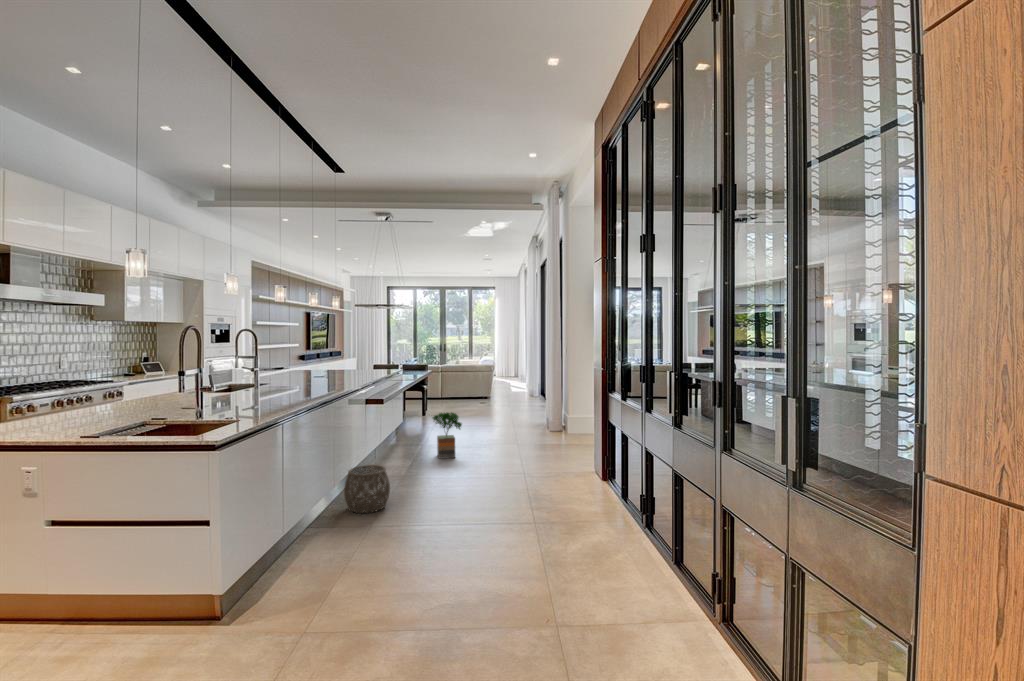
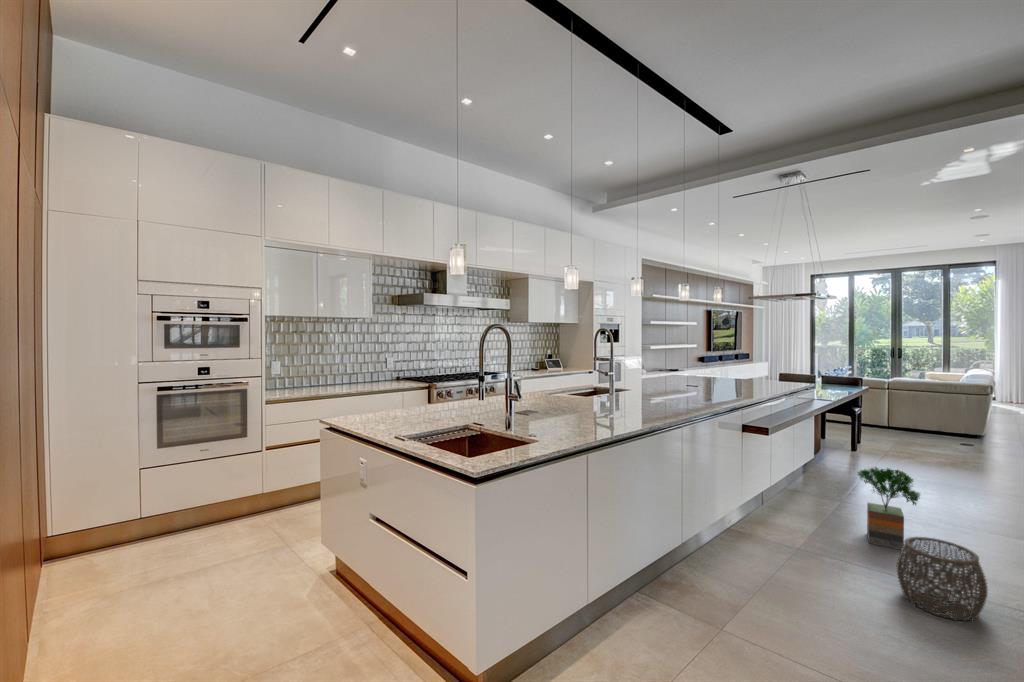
woven basket: present [344,465,390,513] -> present [896,537,988,621]

